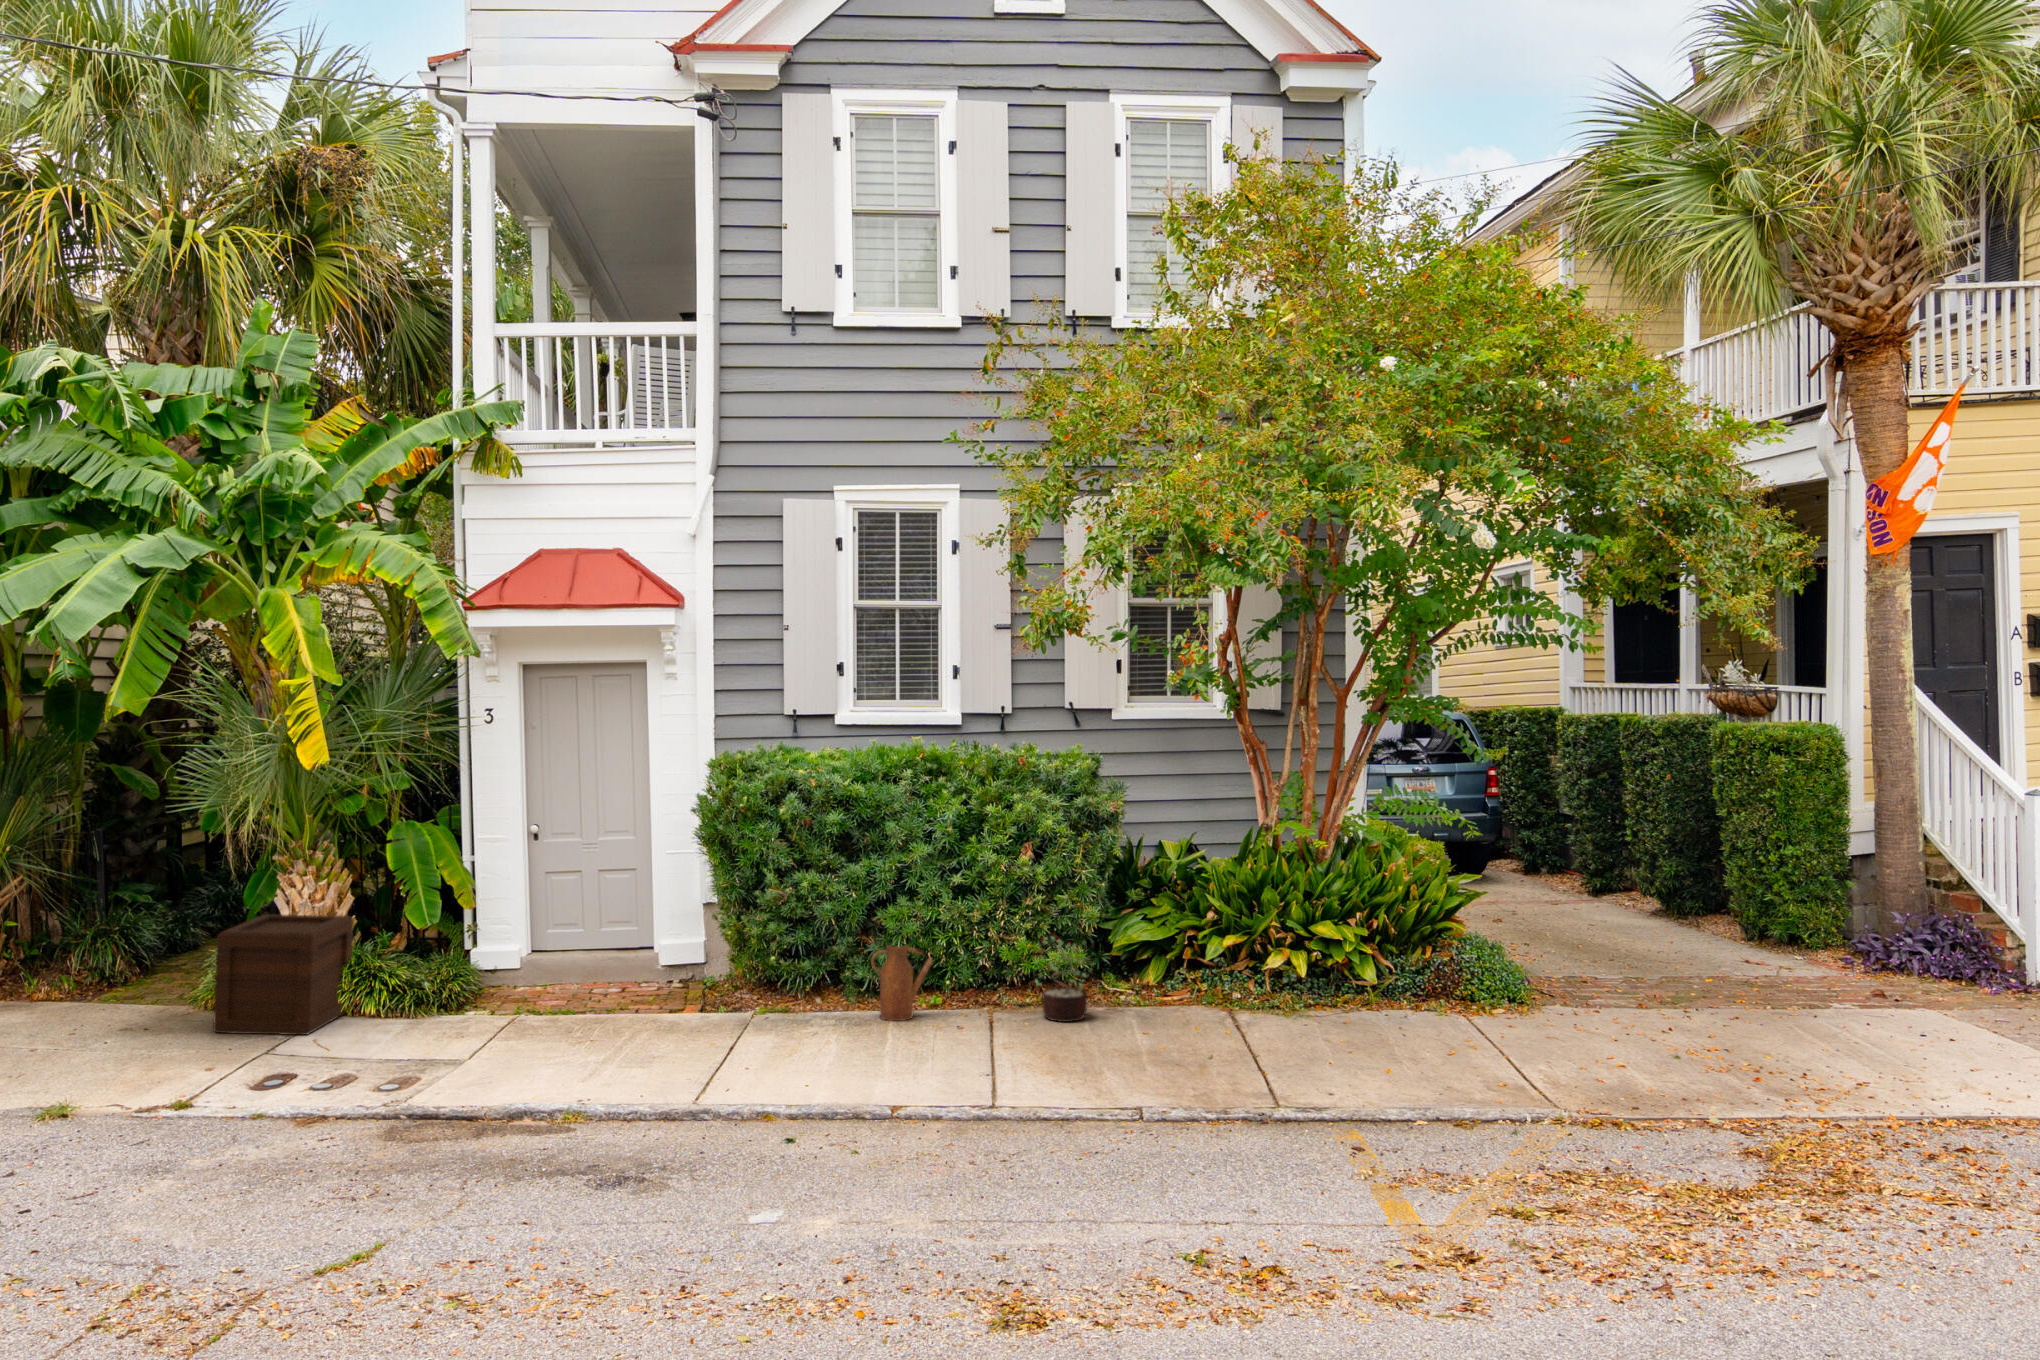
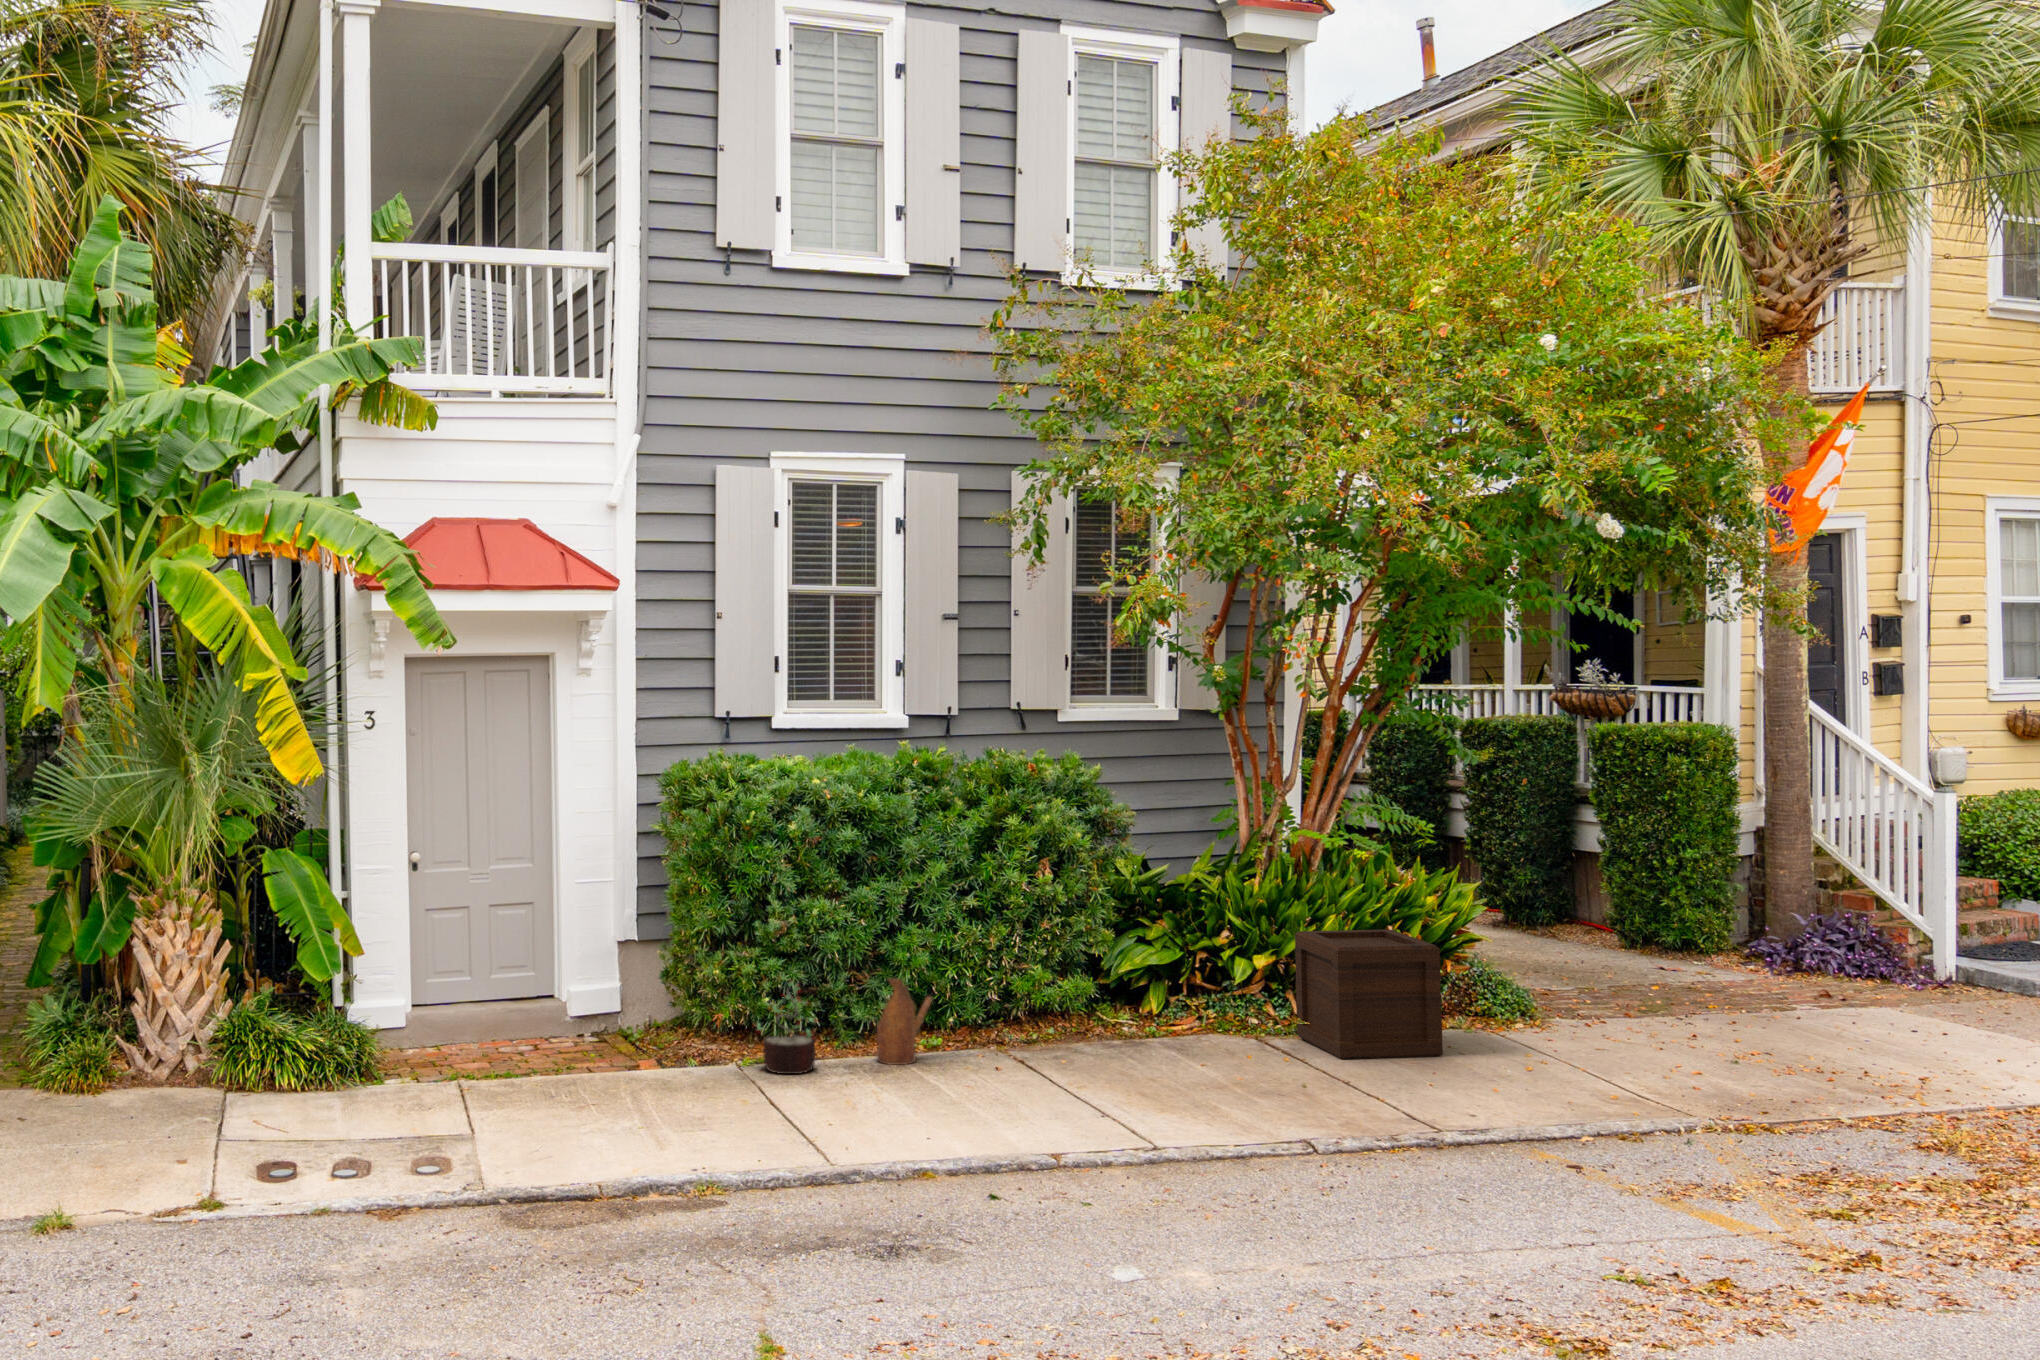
wooden crate: present [213,915,353,1035] -> present [1295,929,1443,1059]
decorative plant: present [1032,935,1088,1022] -> present [754,978,817,1074]

